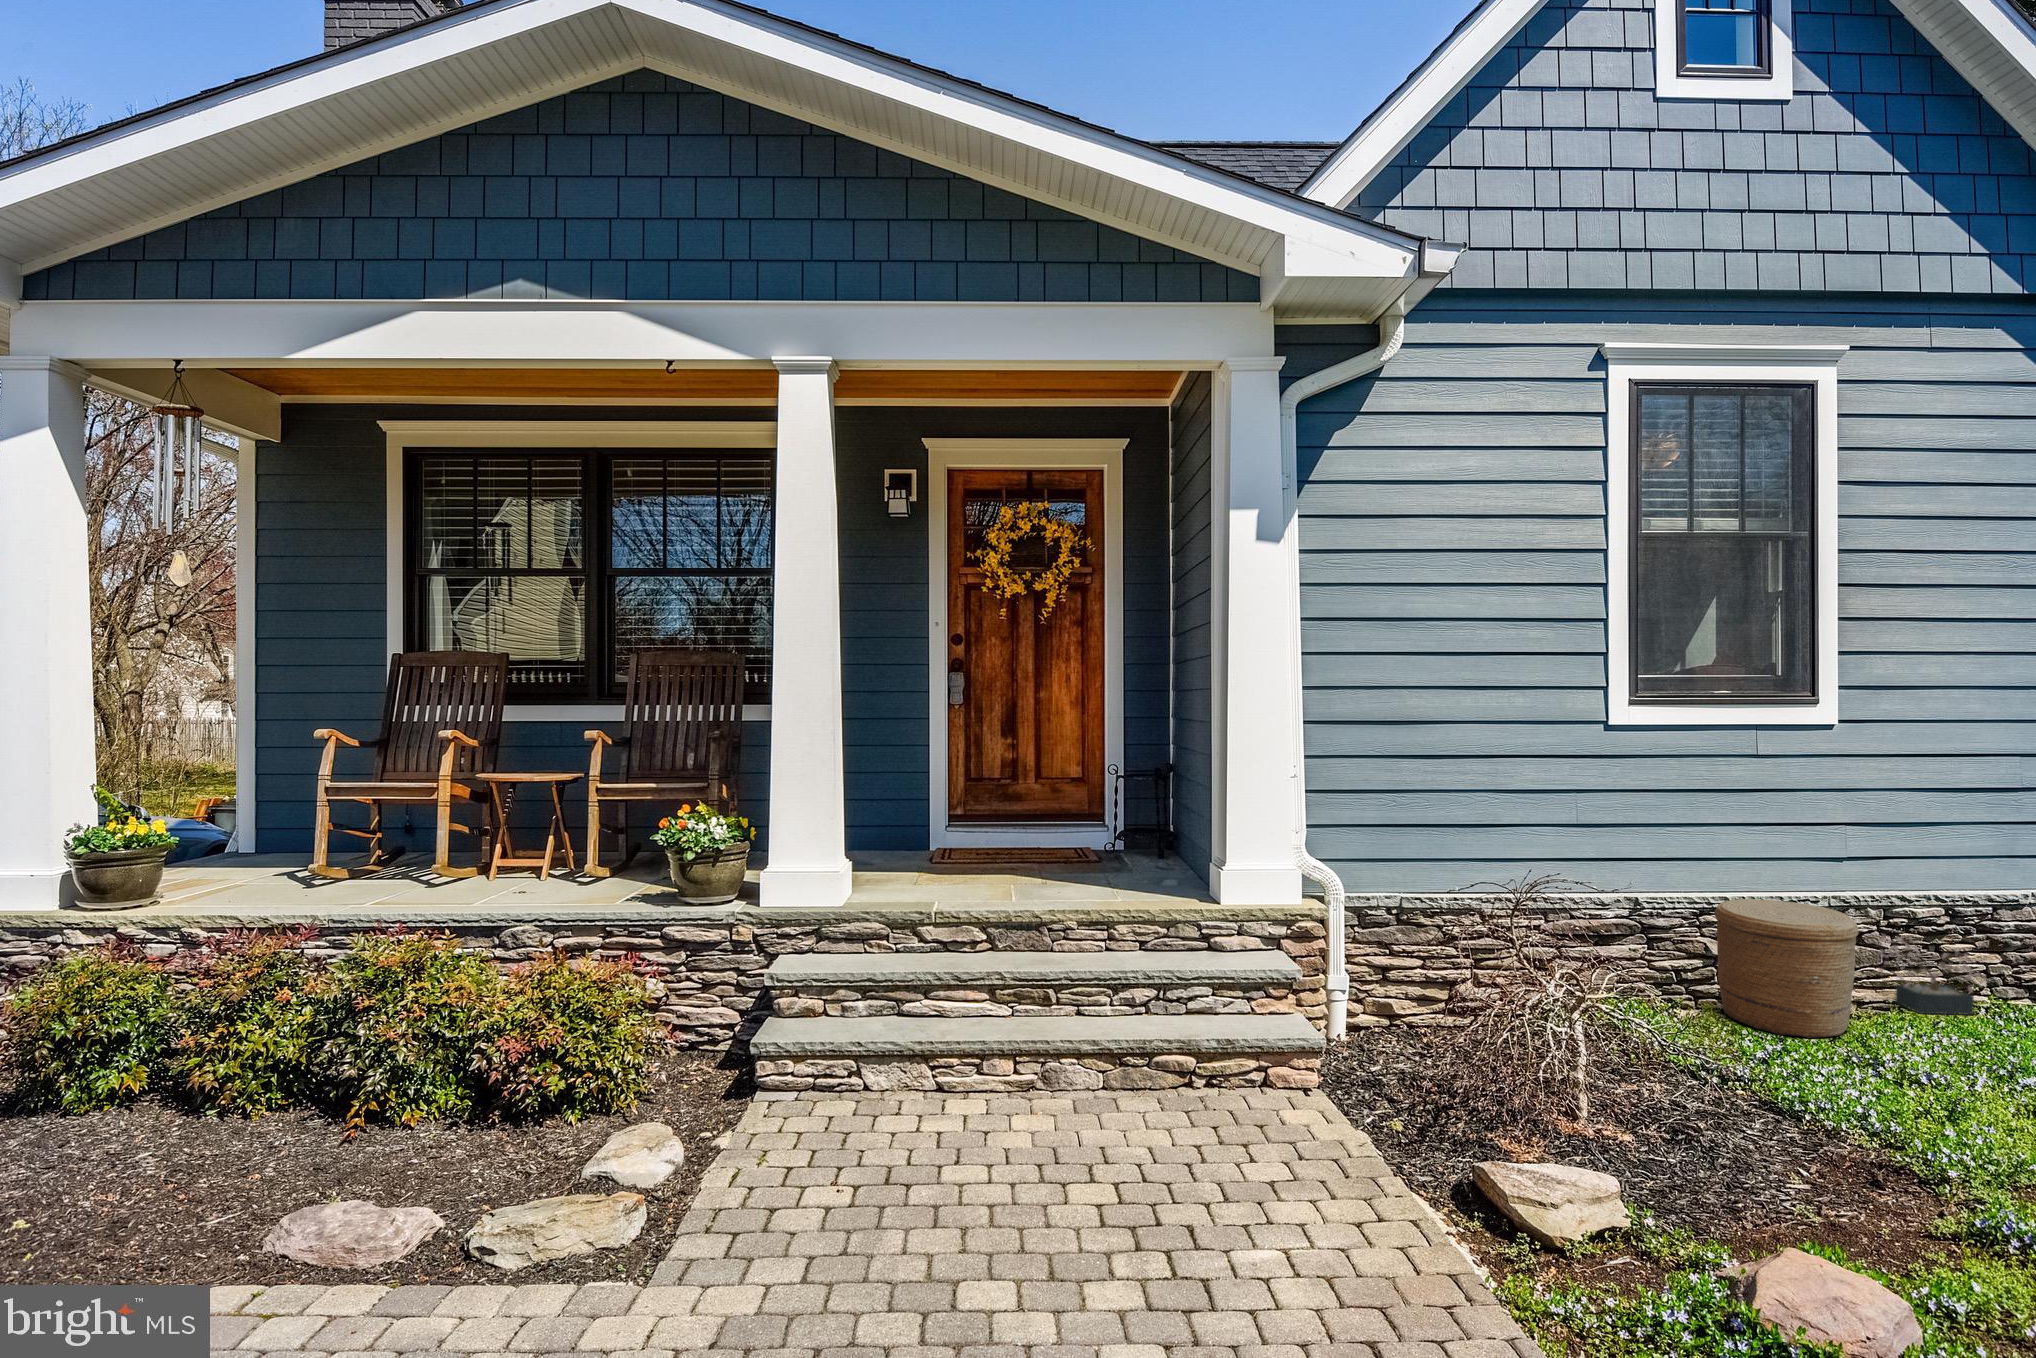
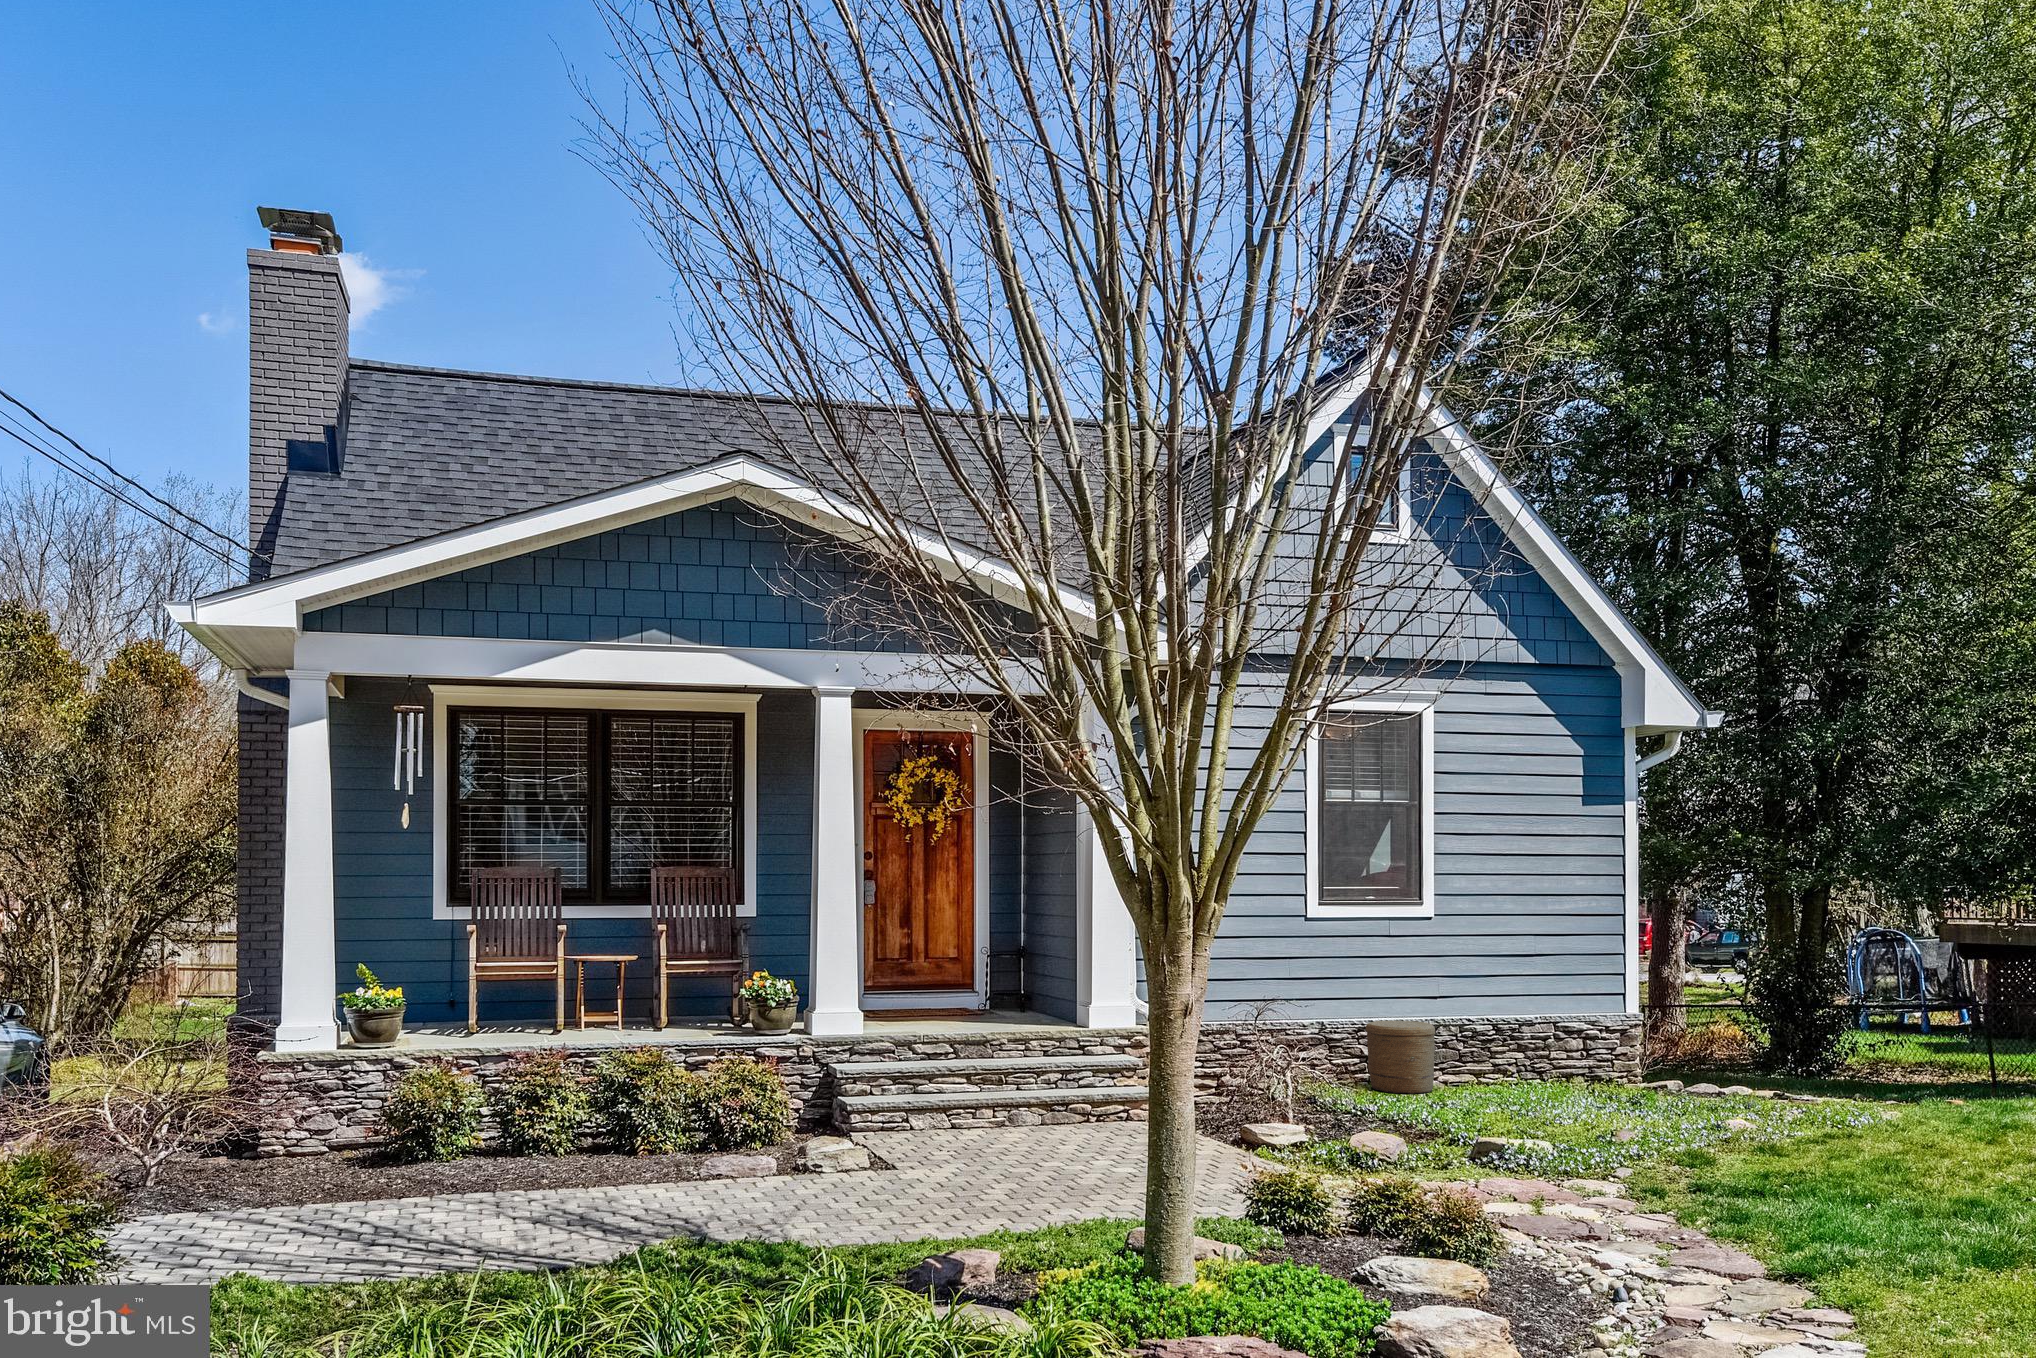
decorative plant: present [1878,935,1980,1015] -> none [1455,1040,1505,1085]

